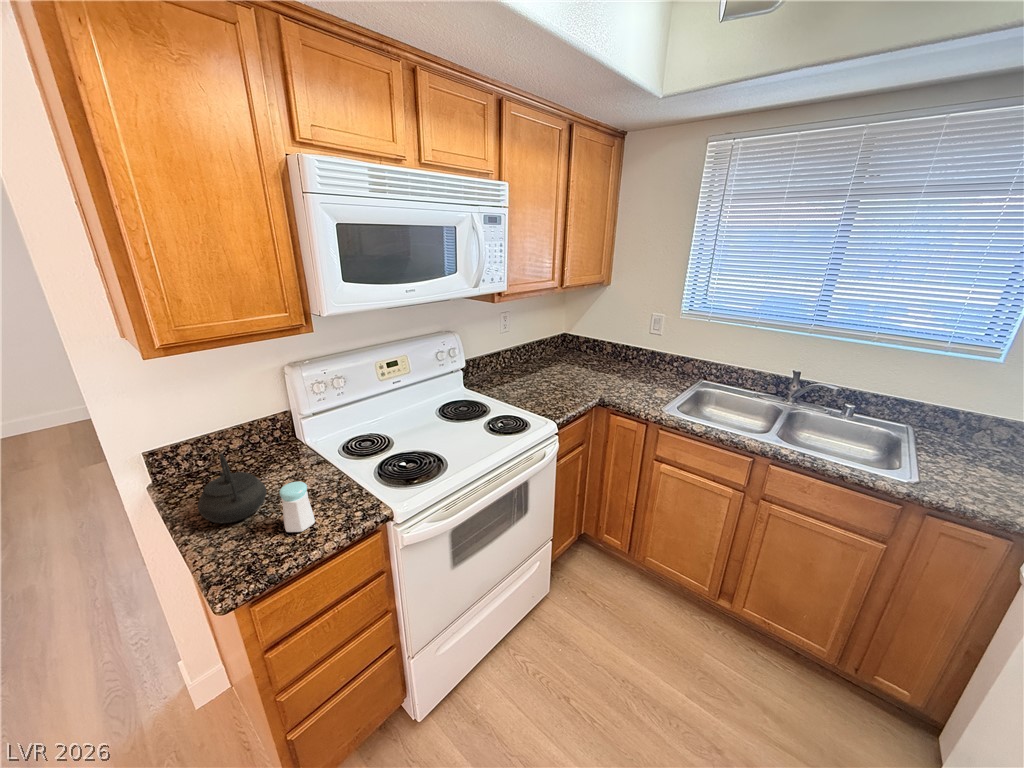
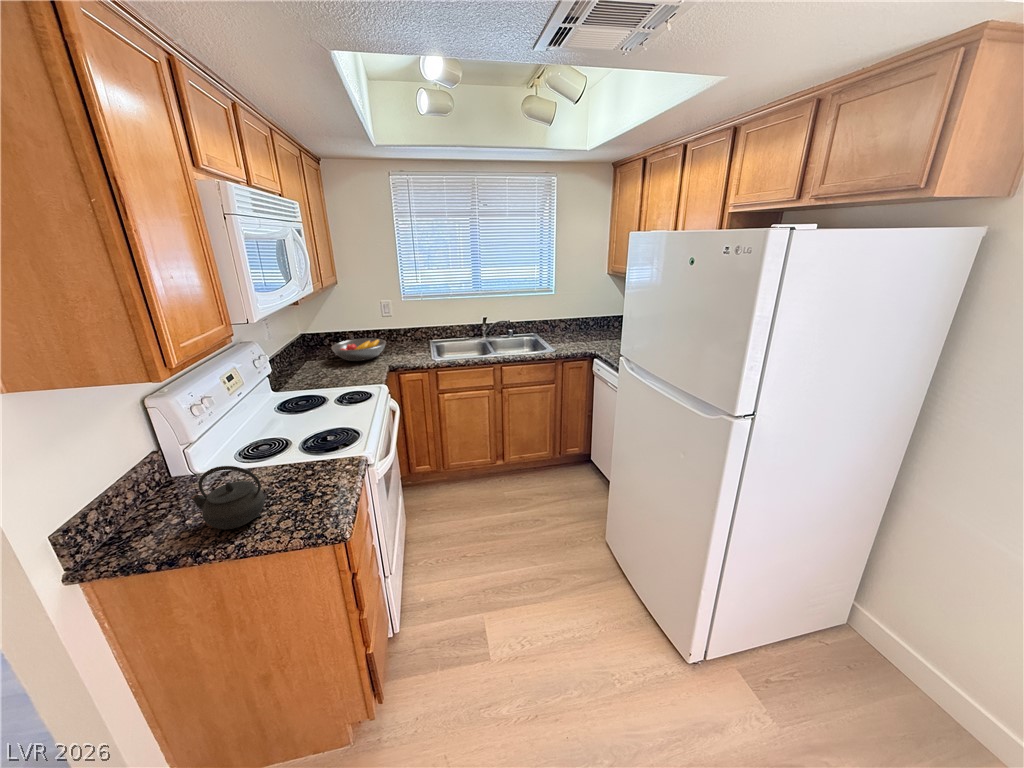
fruit bowl: none [567,352,630,381] -> present [331,338,386,361]
salt shaker: present [279,482,315,532] -> none [293,457,322,498]

